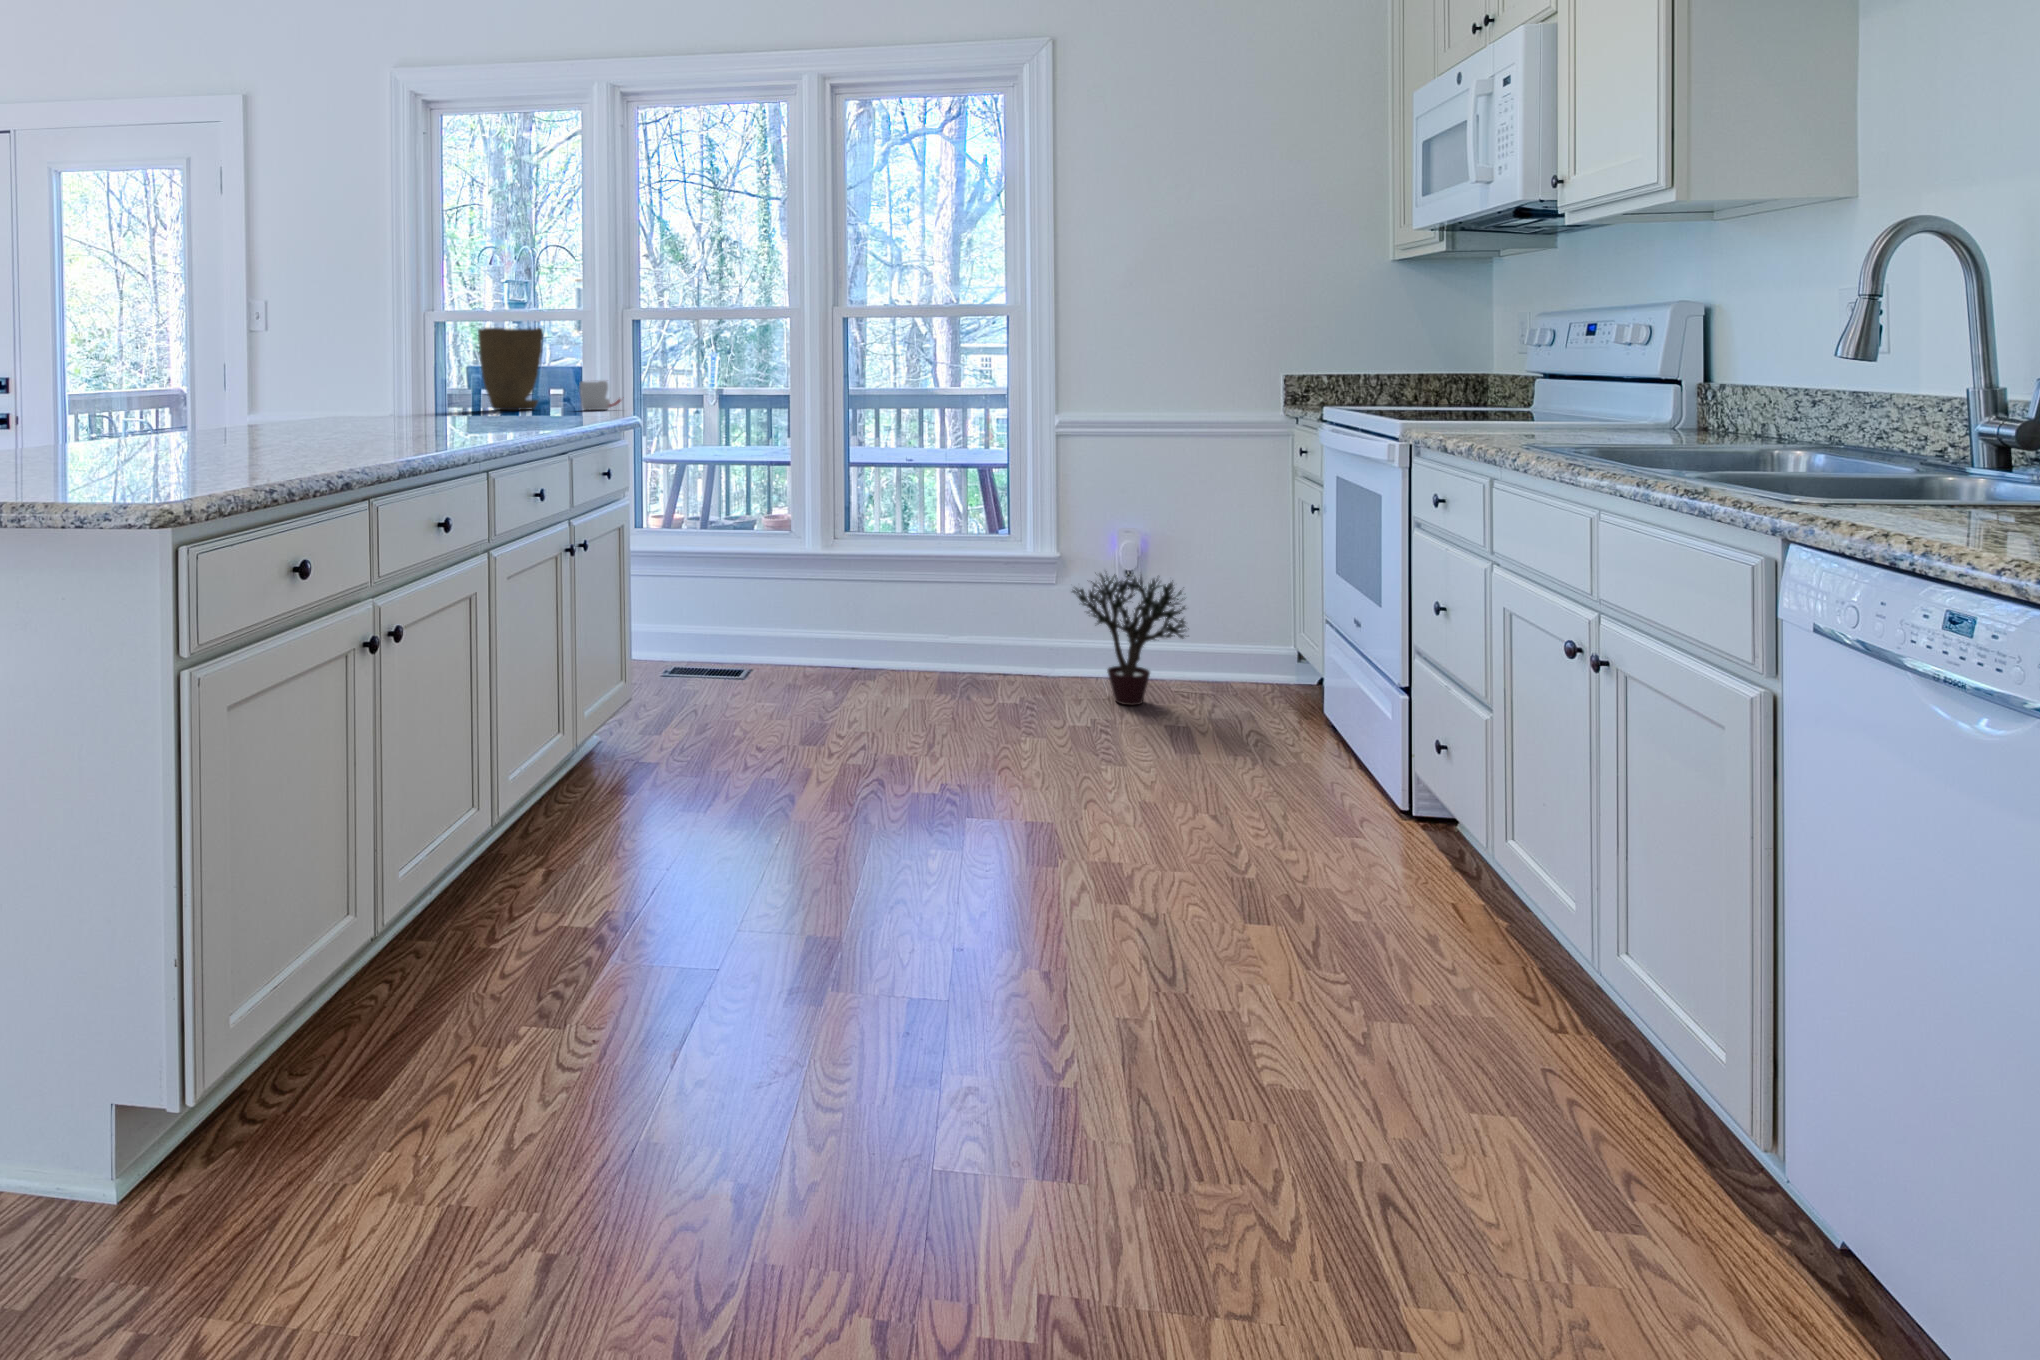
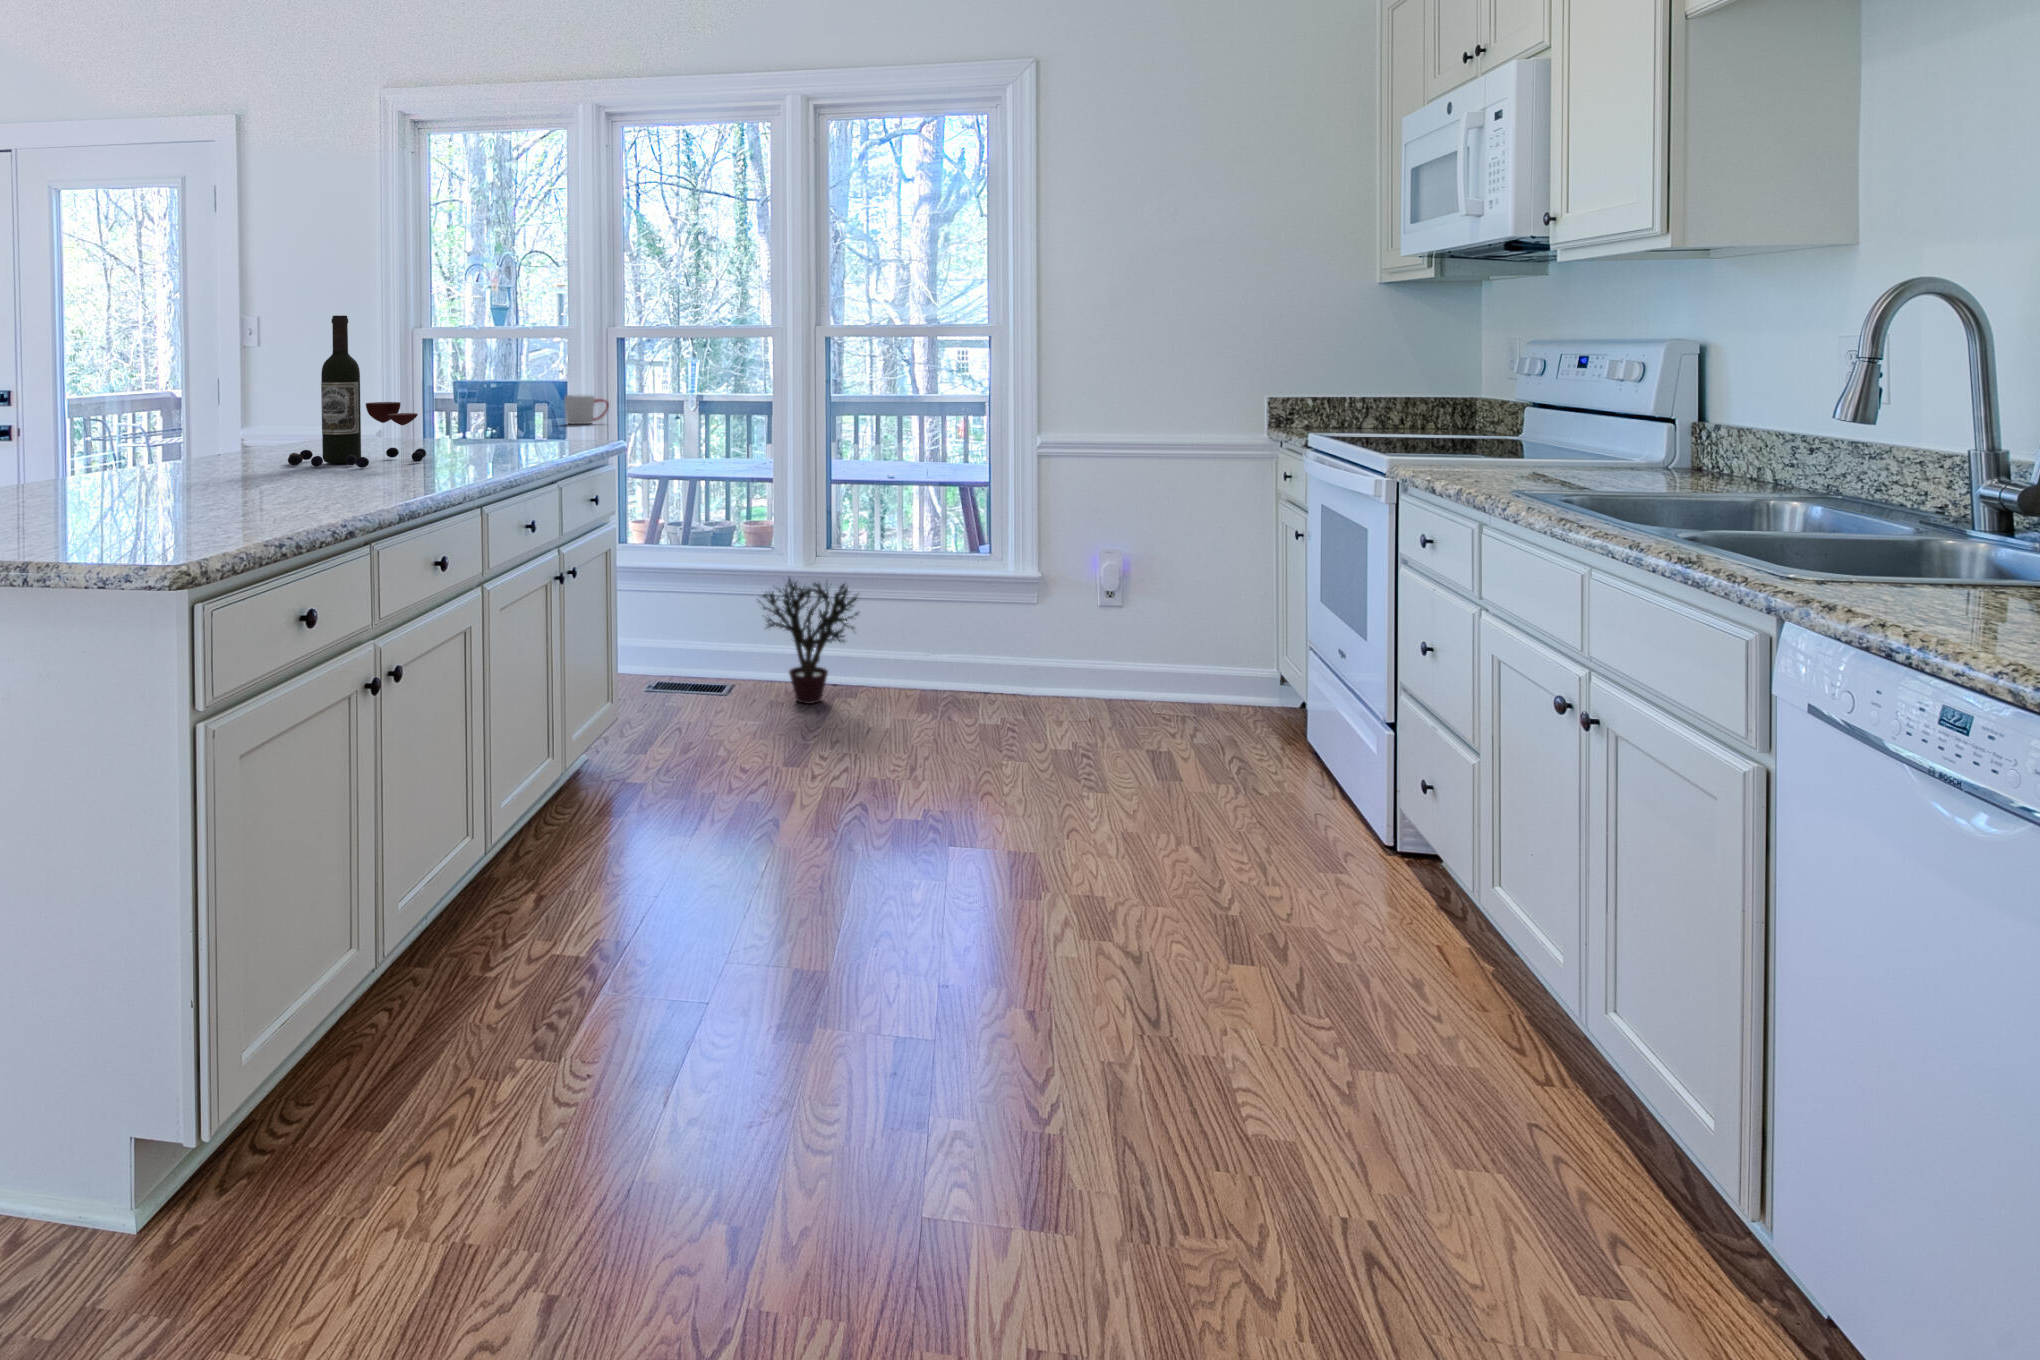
wine bottle: none [288,284,432,438] -> present [288,316,426,468]
vase: present [478,327,543,410] -> none [466,341,535,423]
potted plant: present [1072,574,1185,705] -> present [757,578,859,704]

